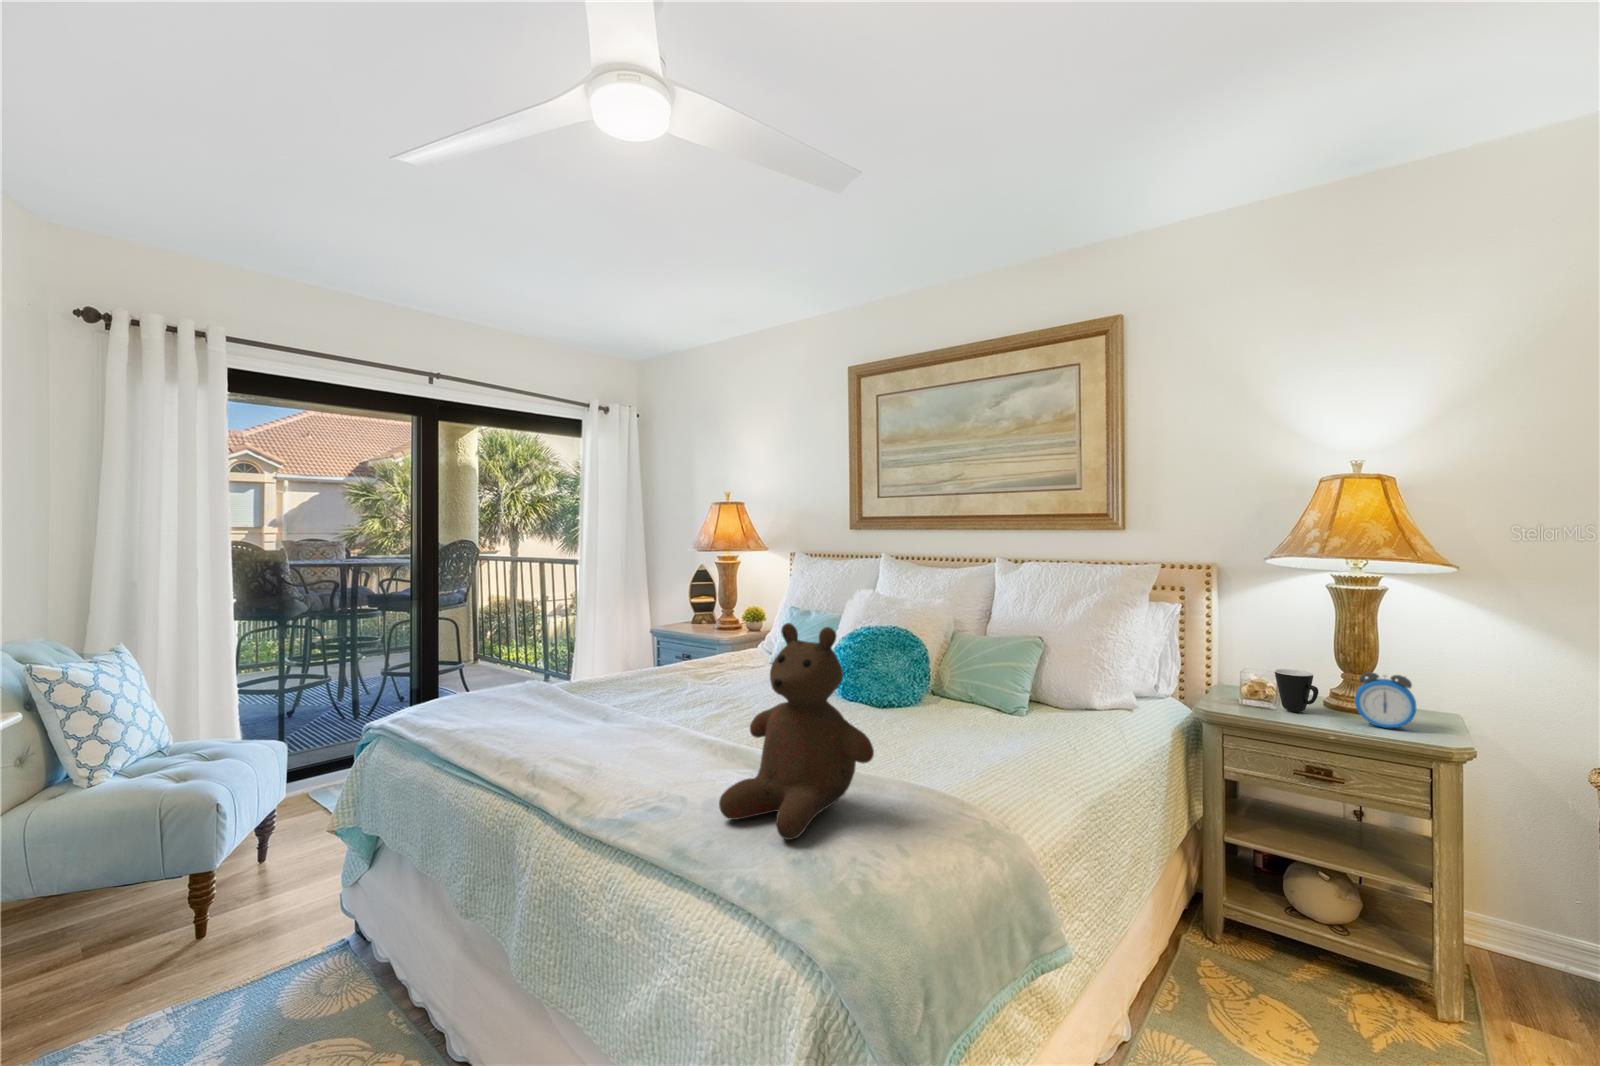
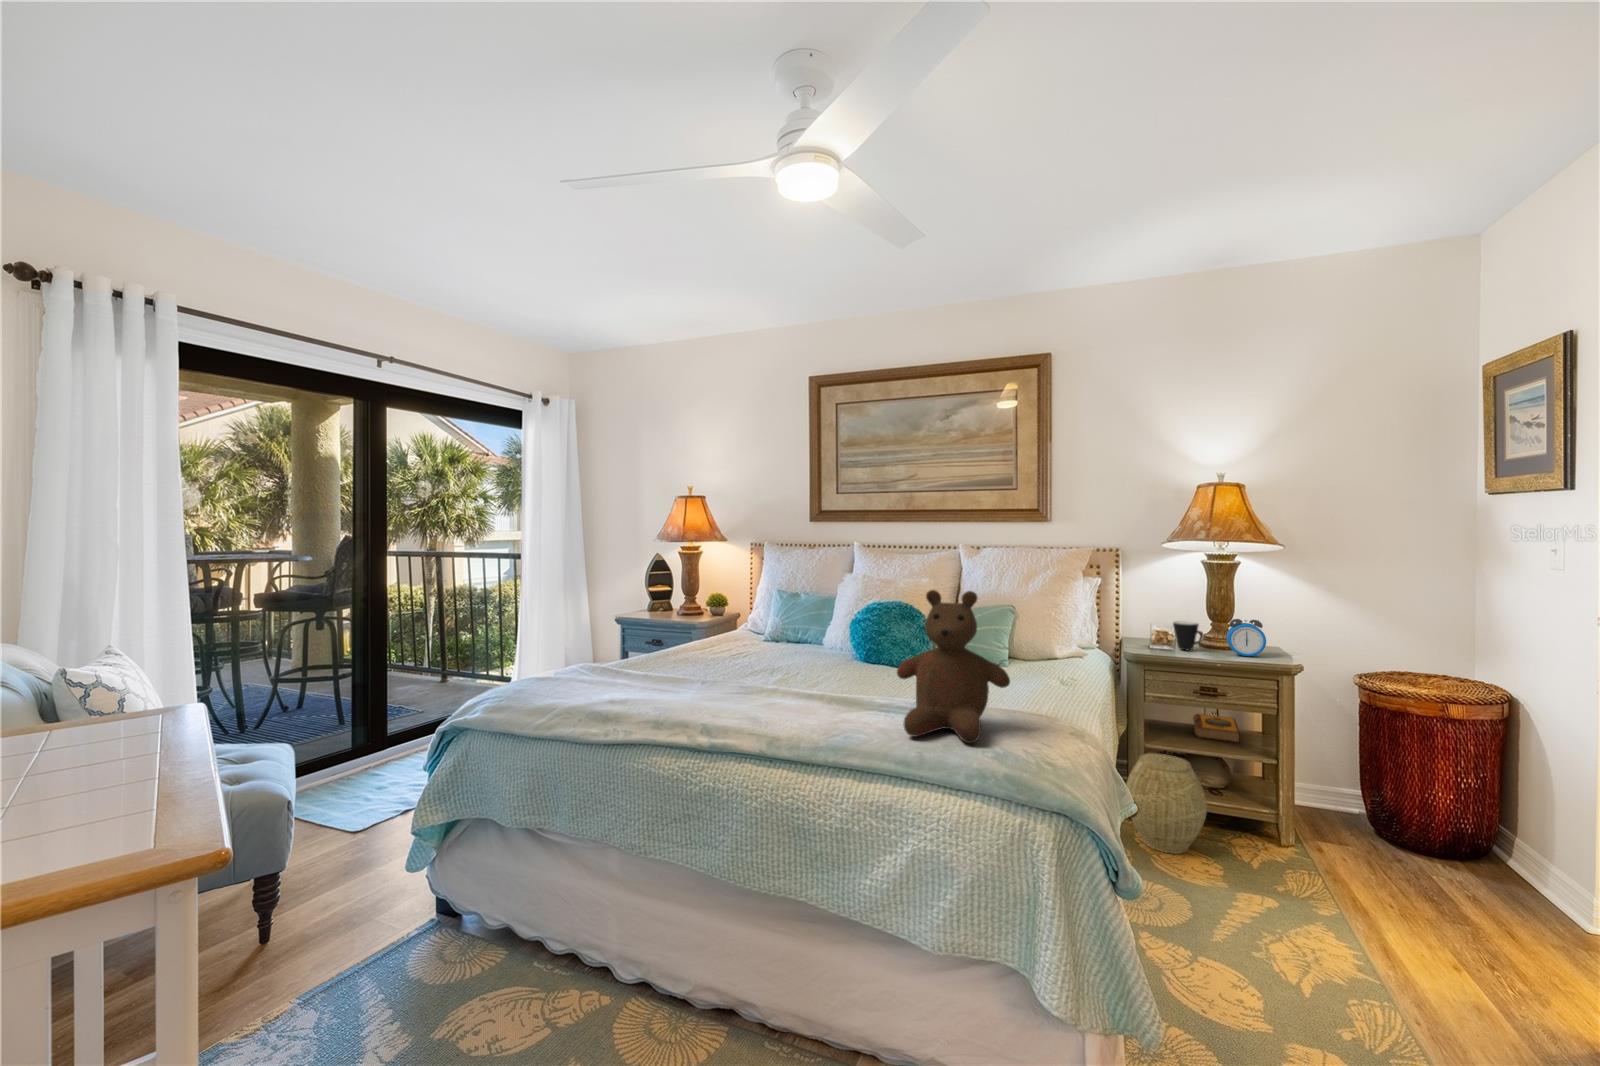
hardback book: none [1312,799,1386,851] -> present [1193,714,1239,742]
woven basket: none [1185,852,1305,1002] -> present [1126,753,1207,854]

